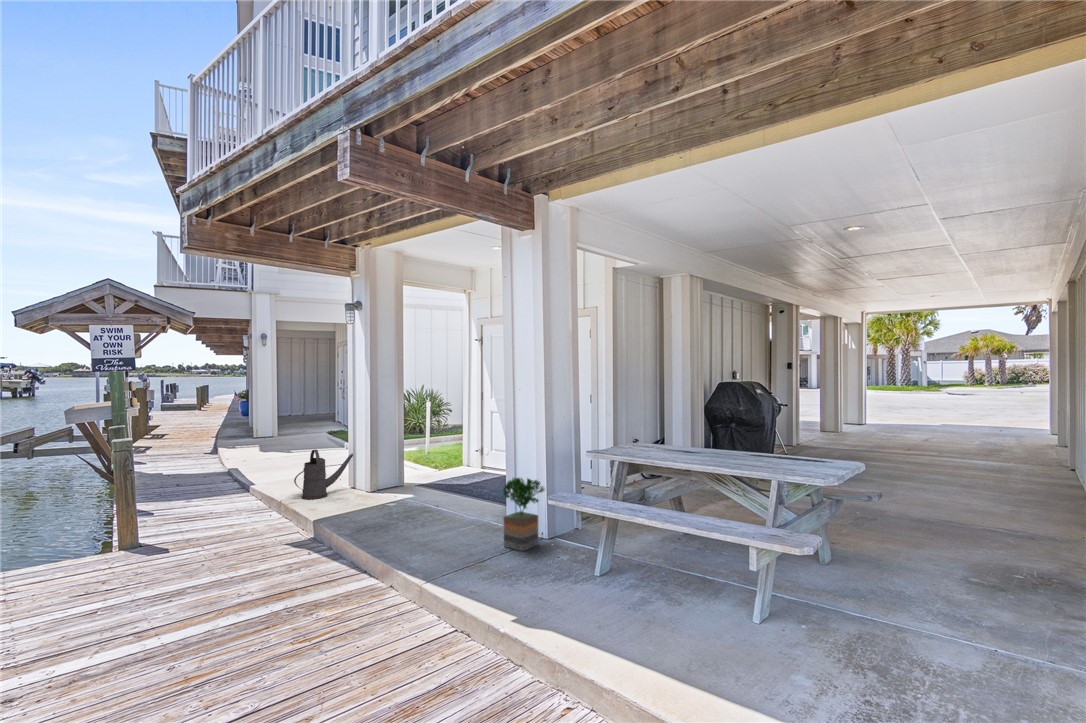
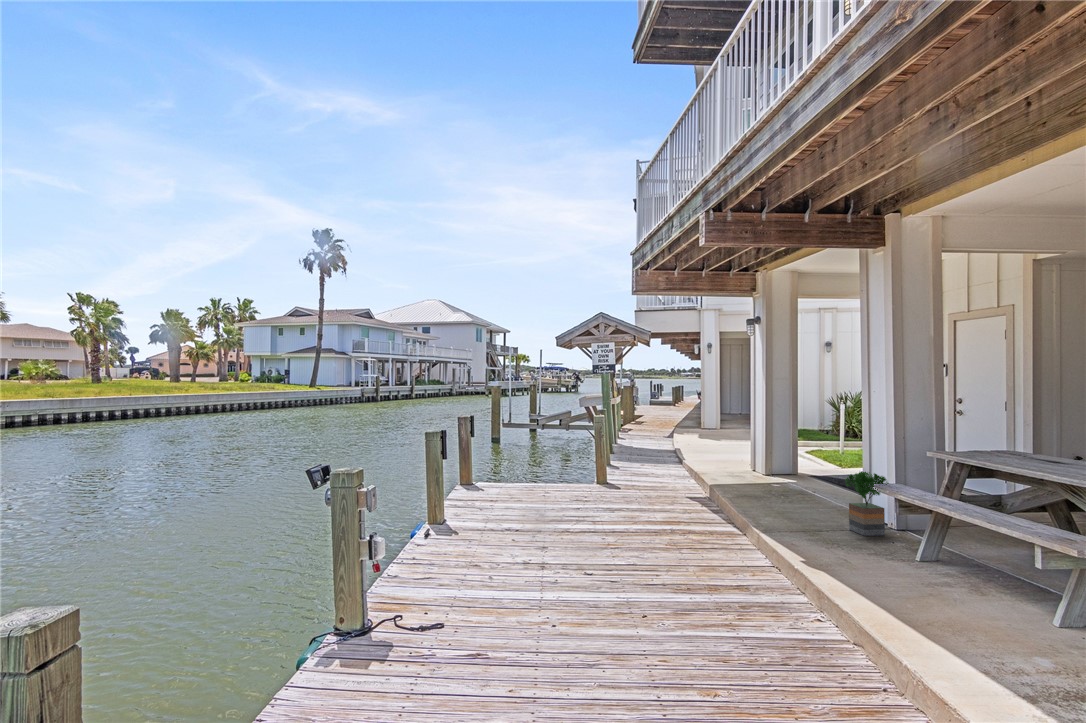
watering can: present [294,450,353,499] -> none [706,436,753,475]

